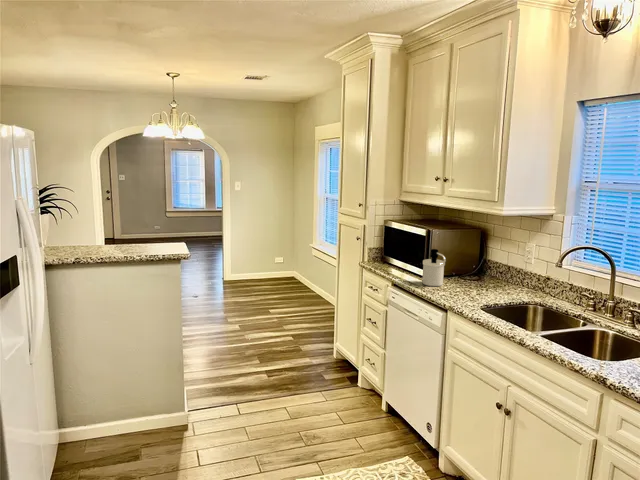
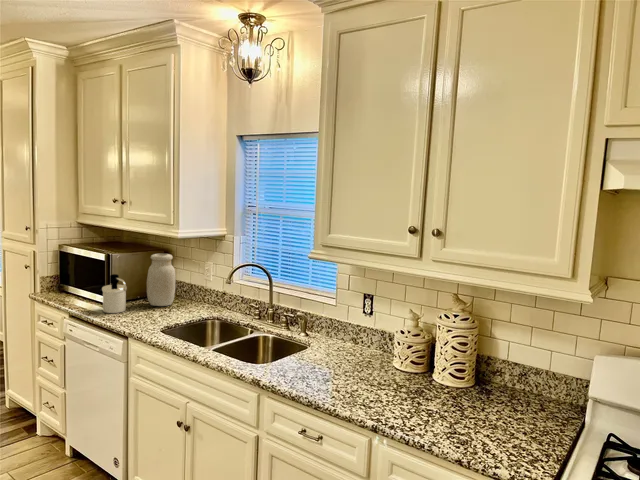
jar: none [463,232,493,285] -> present [147,254,176,306]

